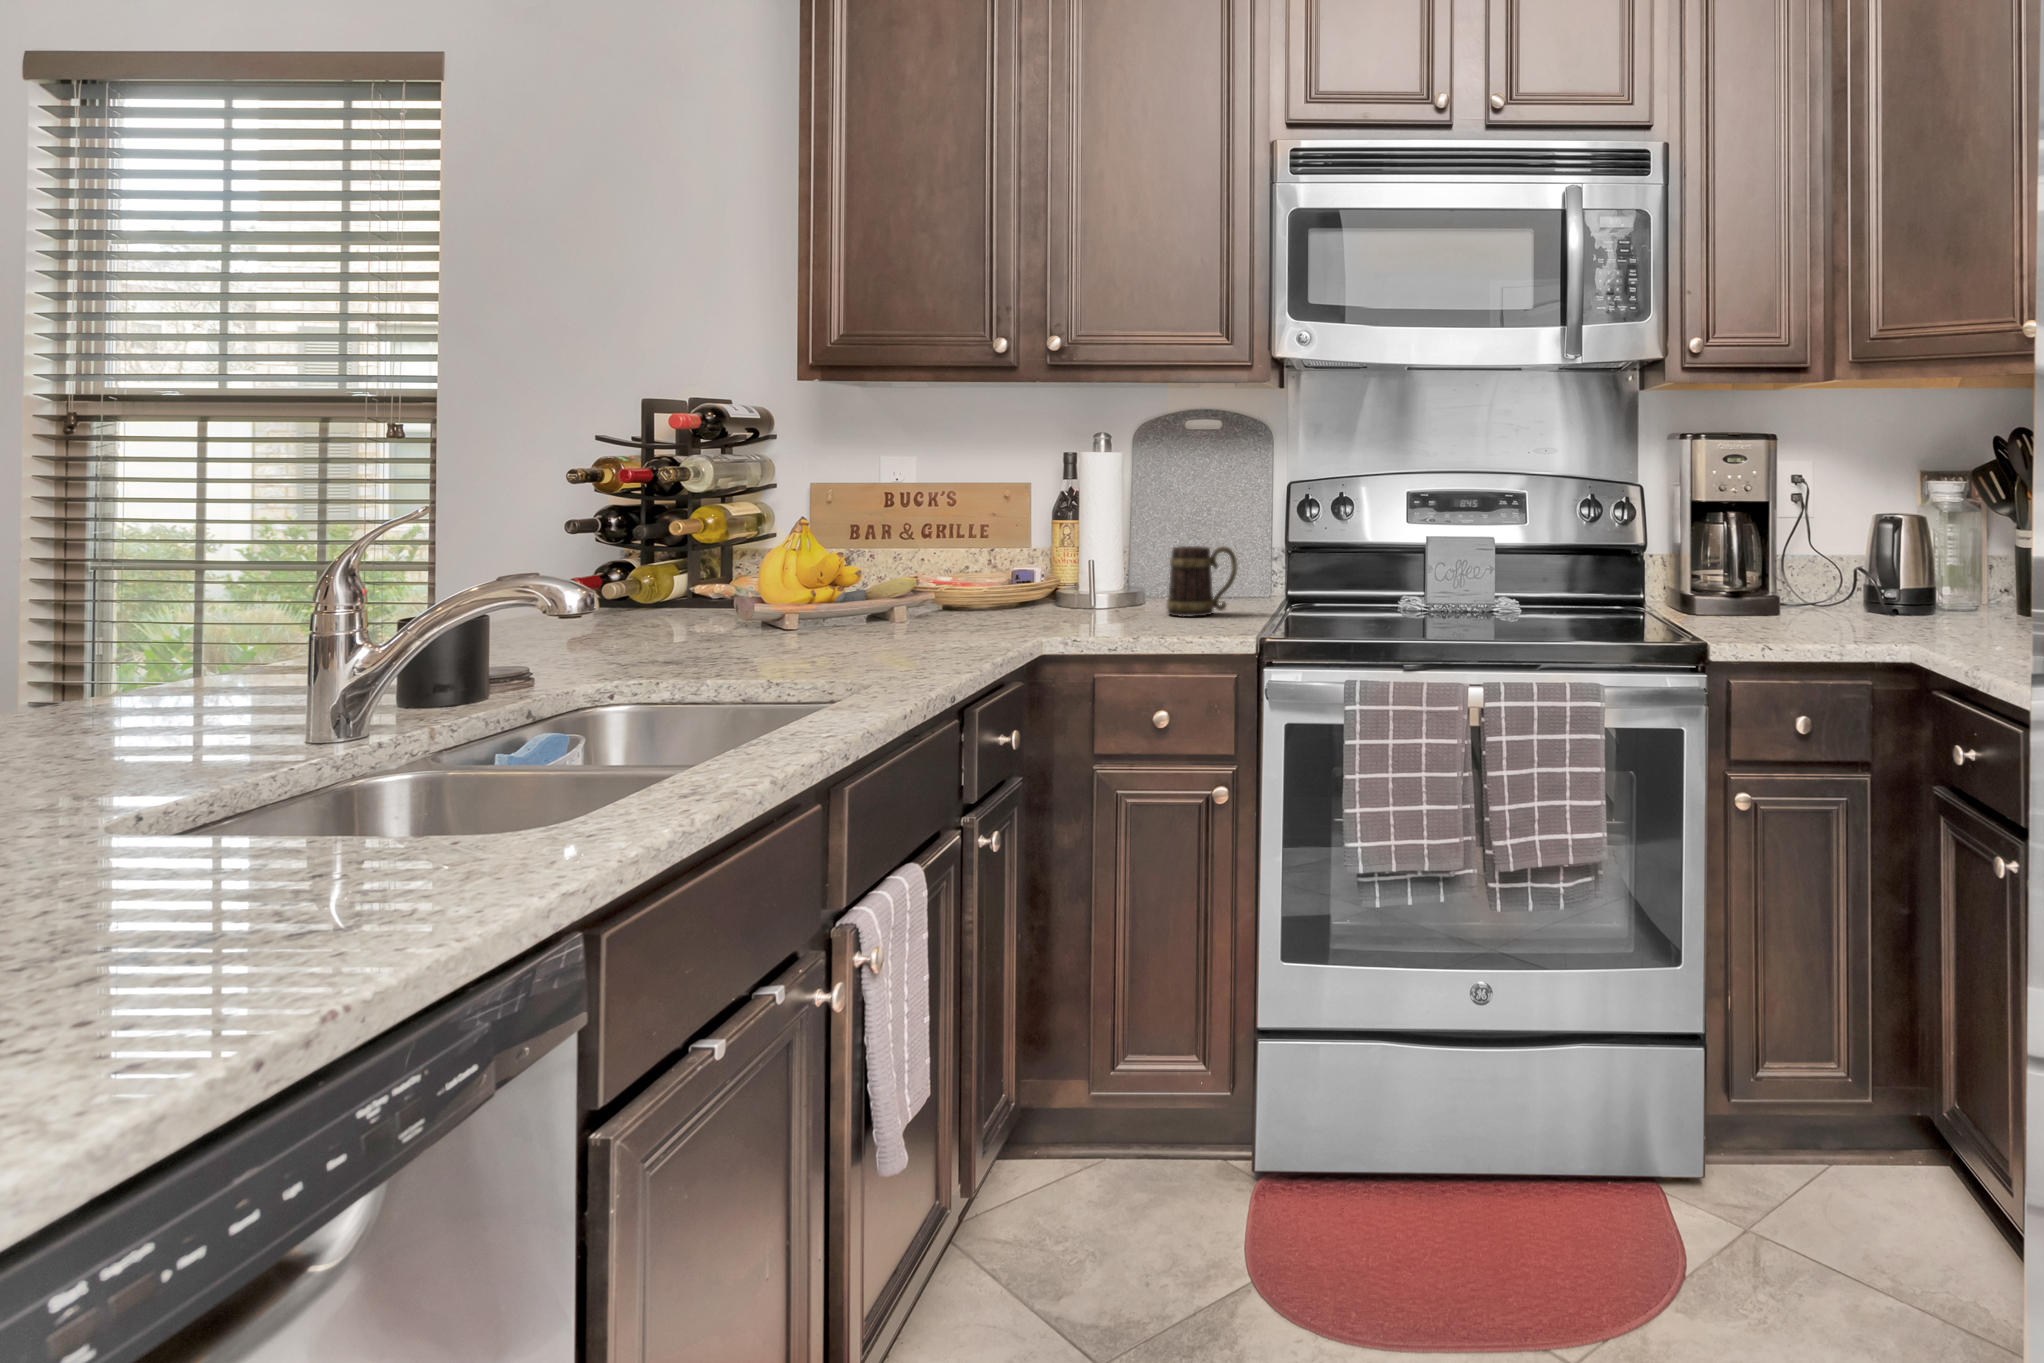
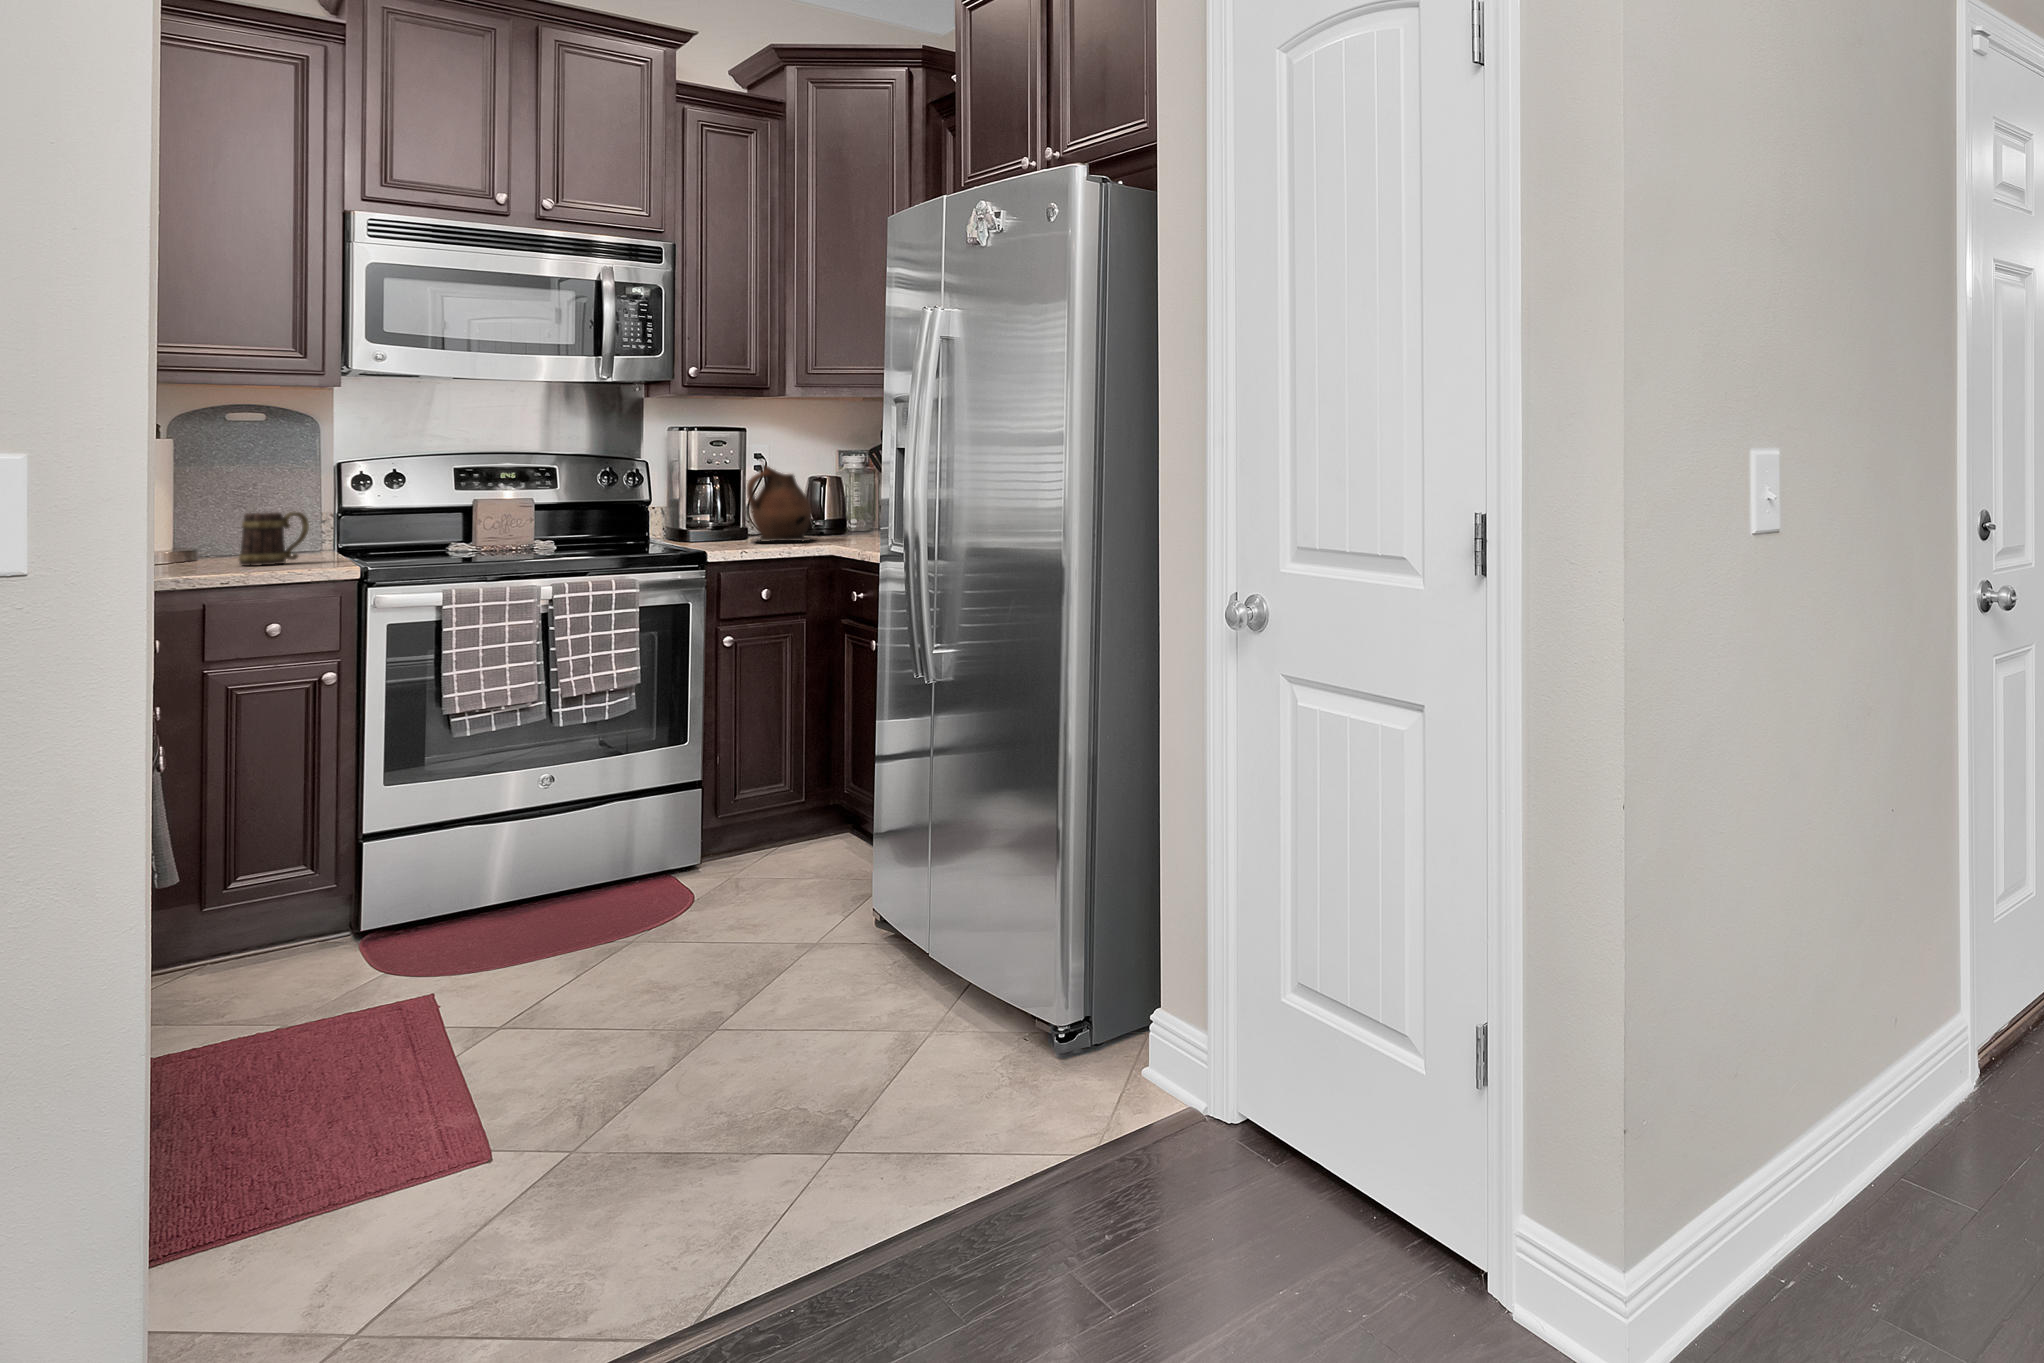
ceramic pitcher: none [1776,496,1889,629] -> present [747,465,813,542]

